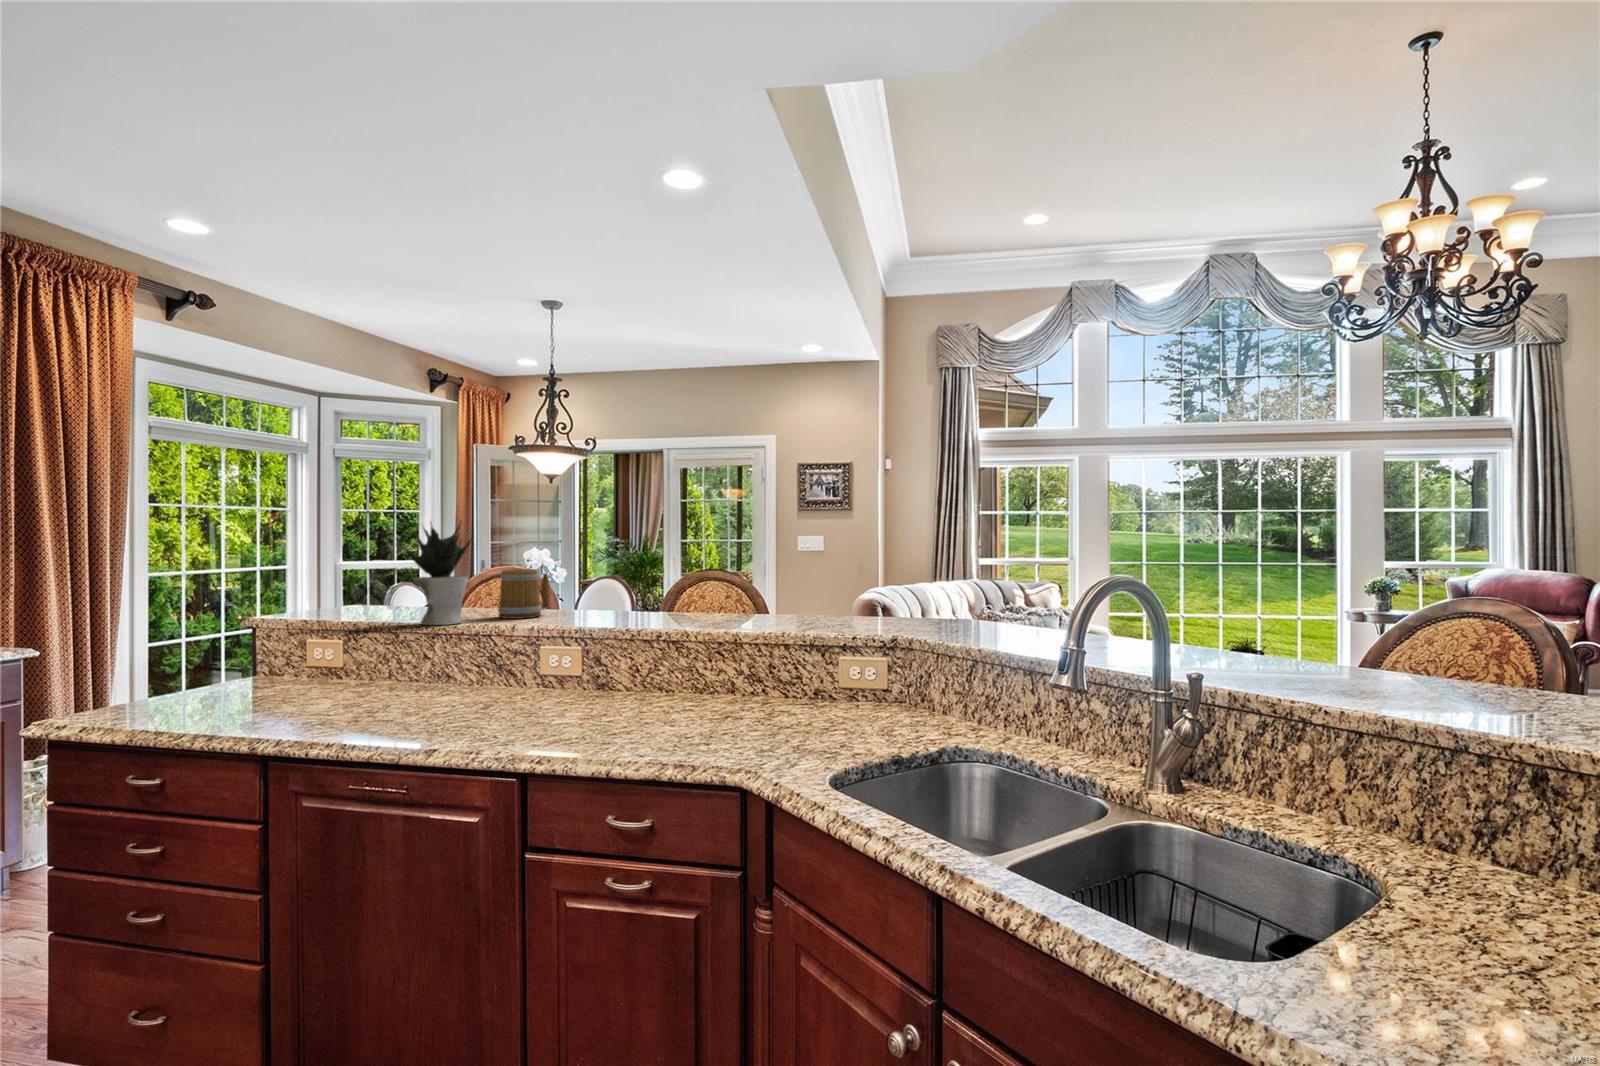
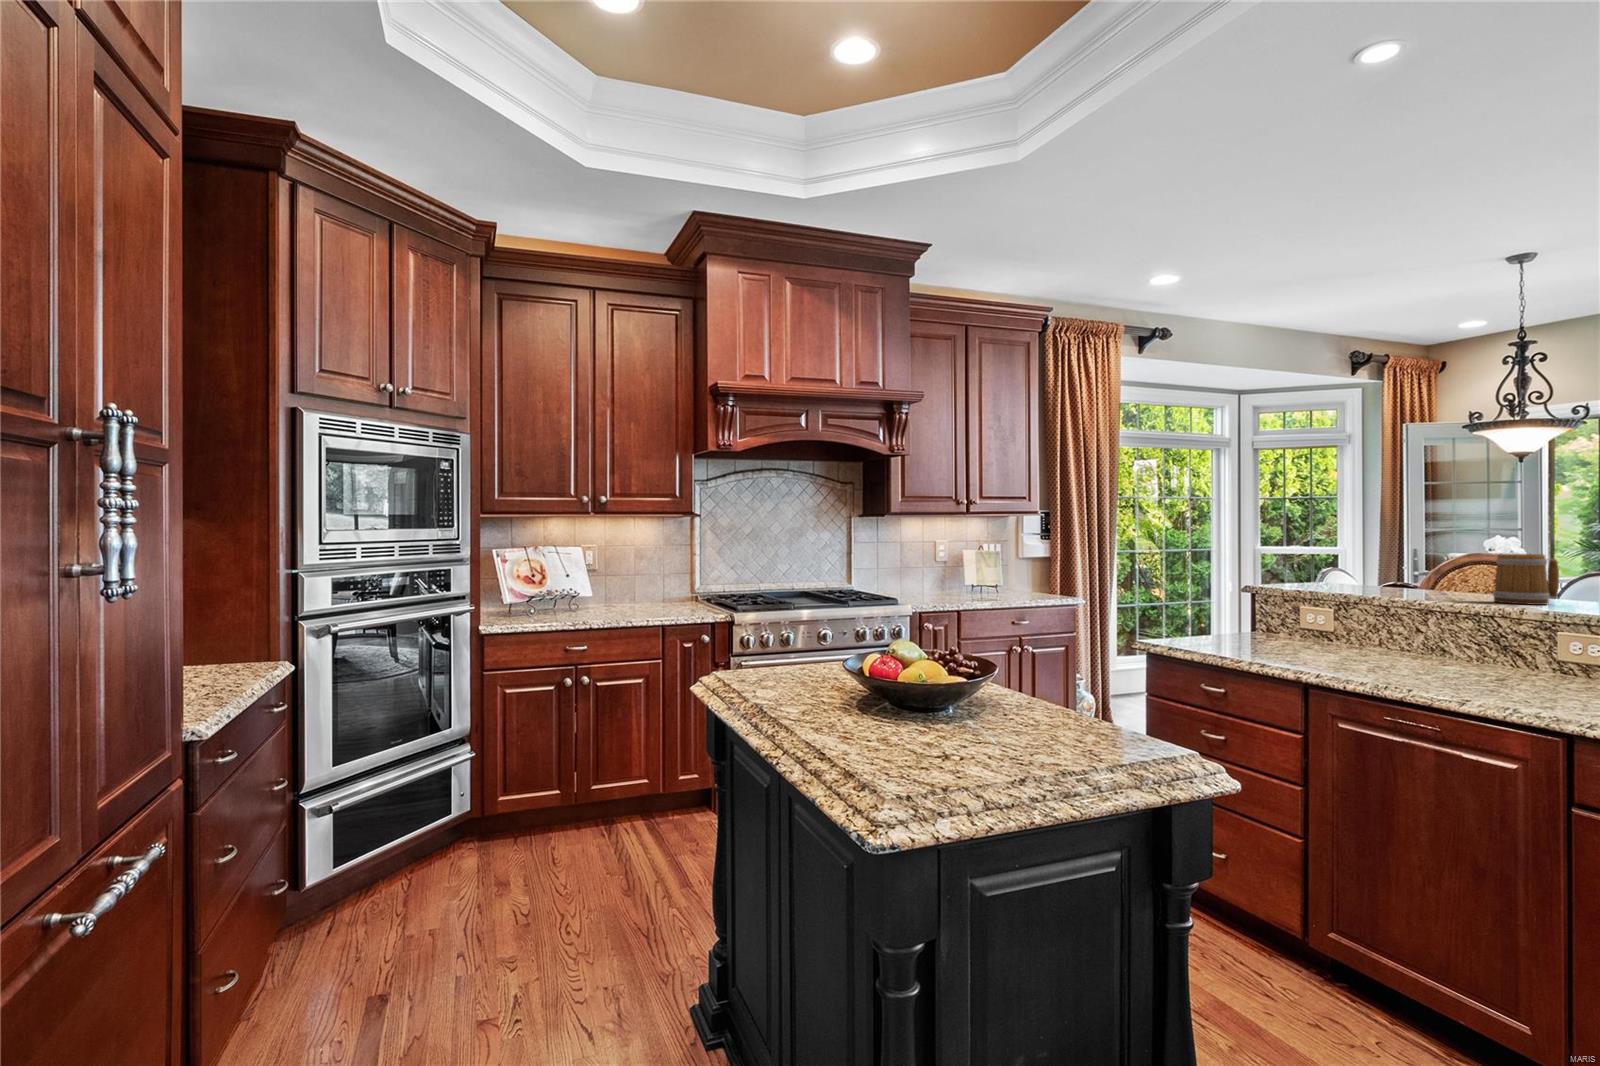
potted plant: present [402,522,474,625] -> none [1388,503,1470,602]

